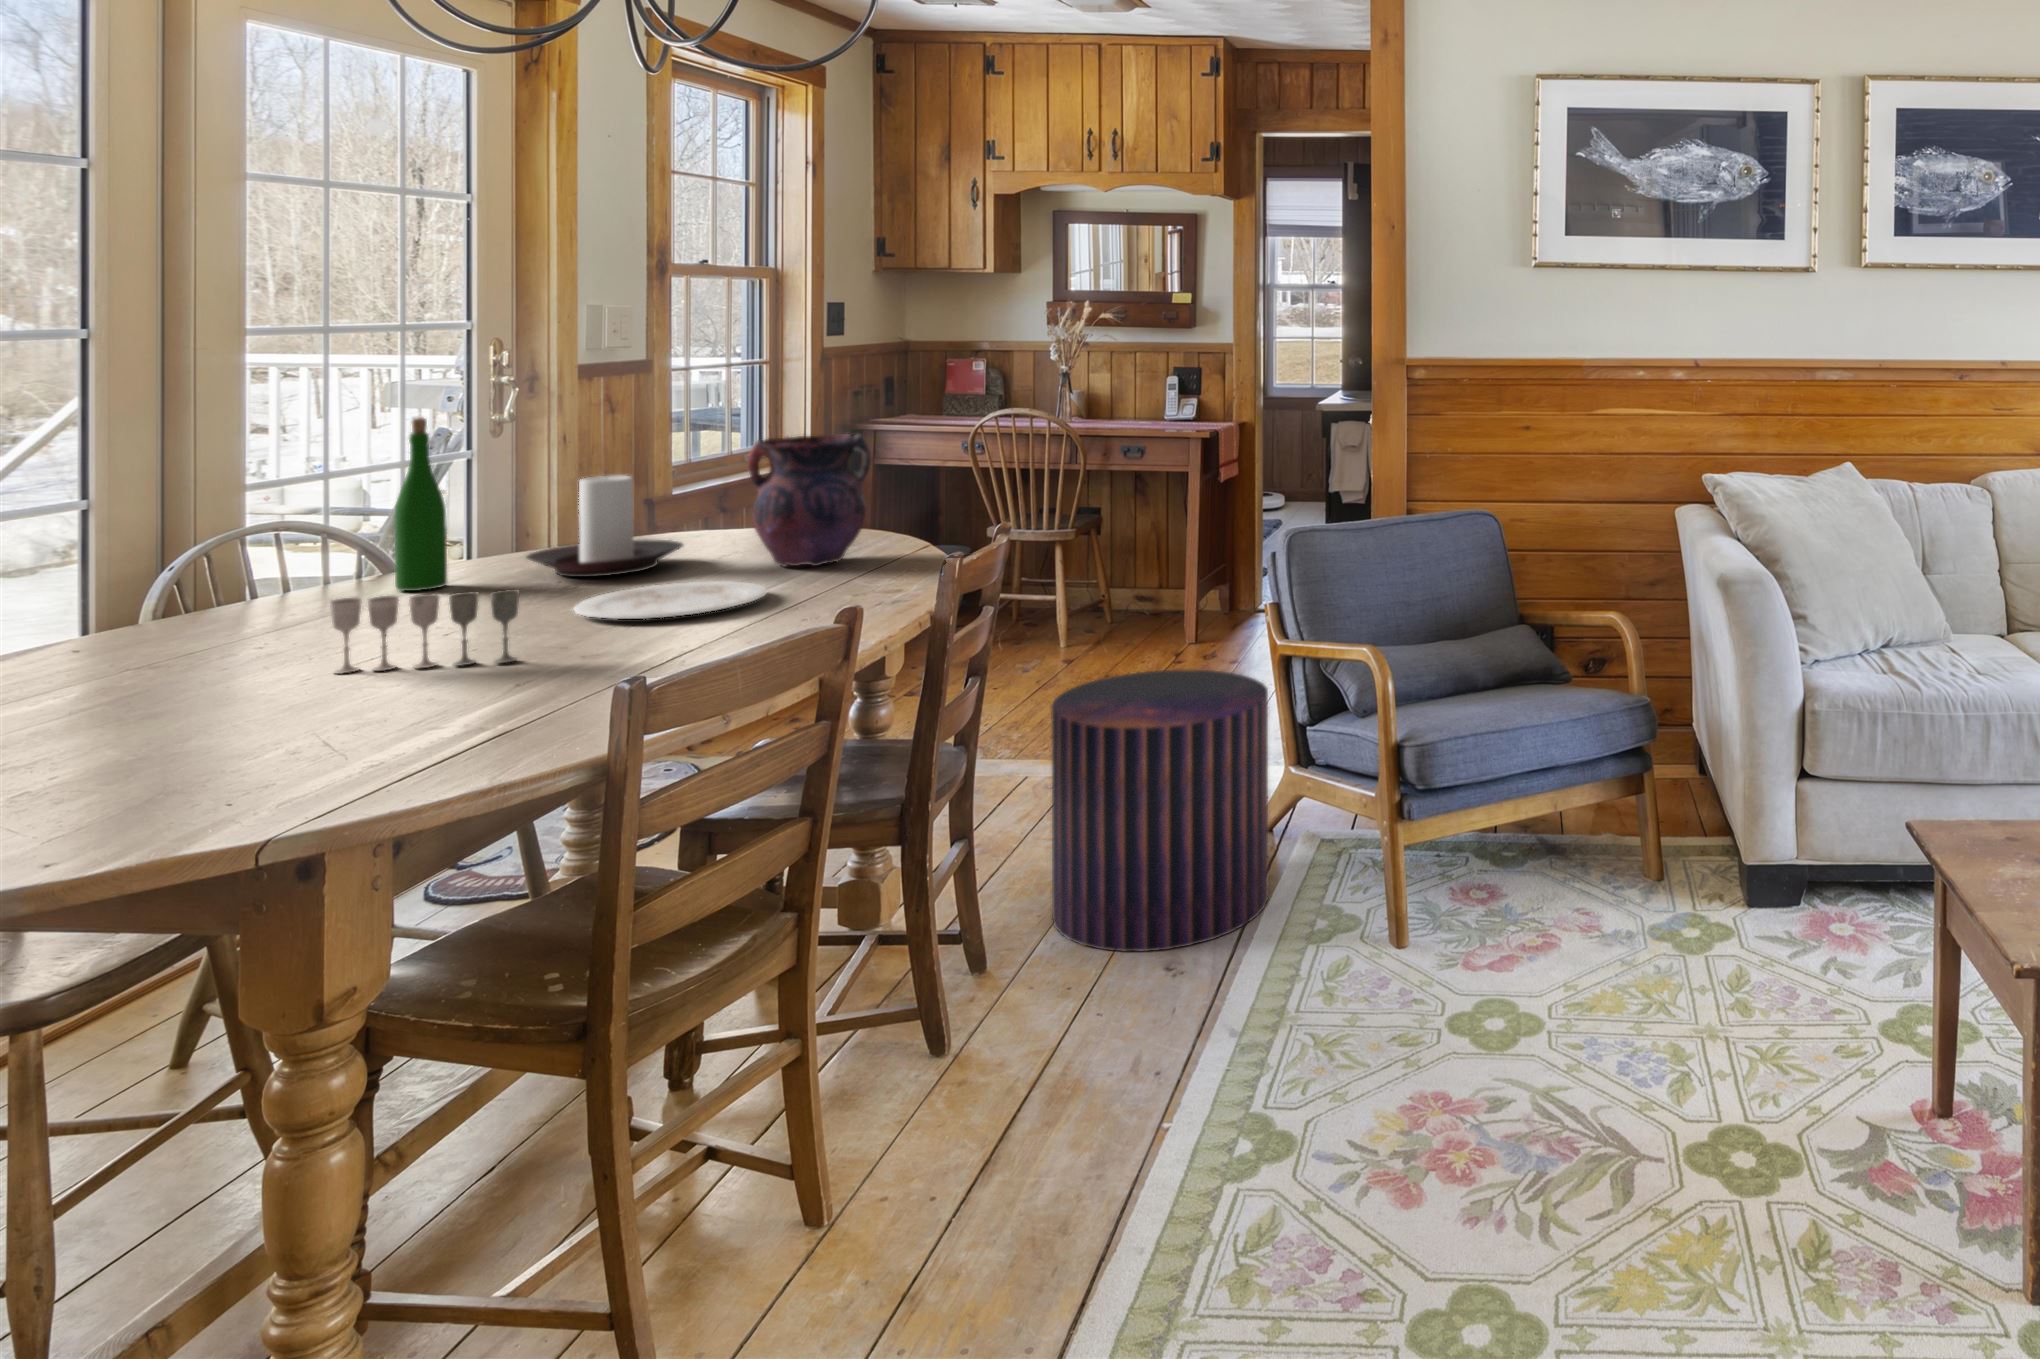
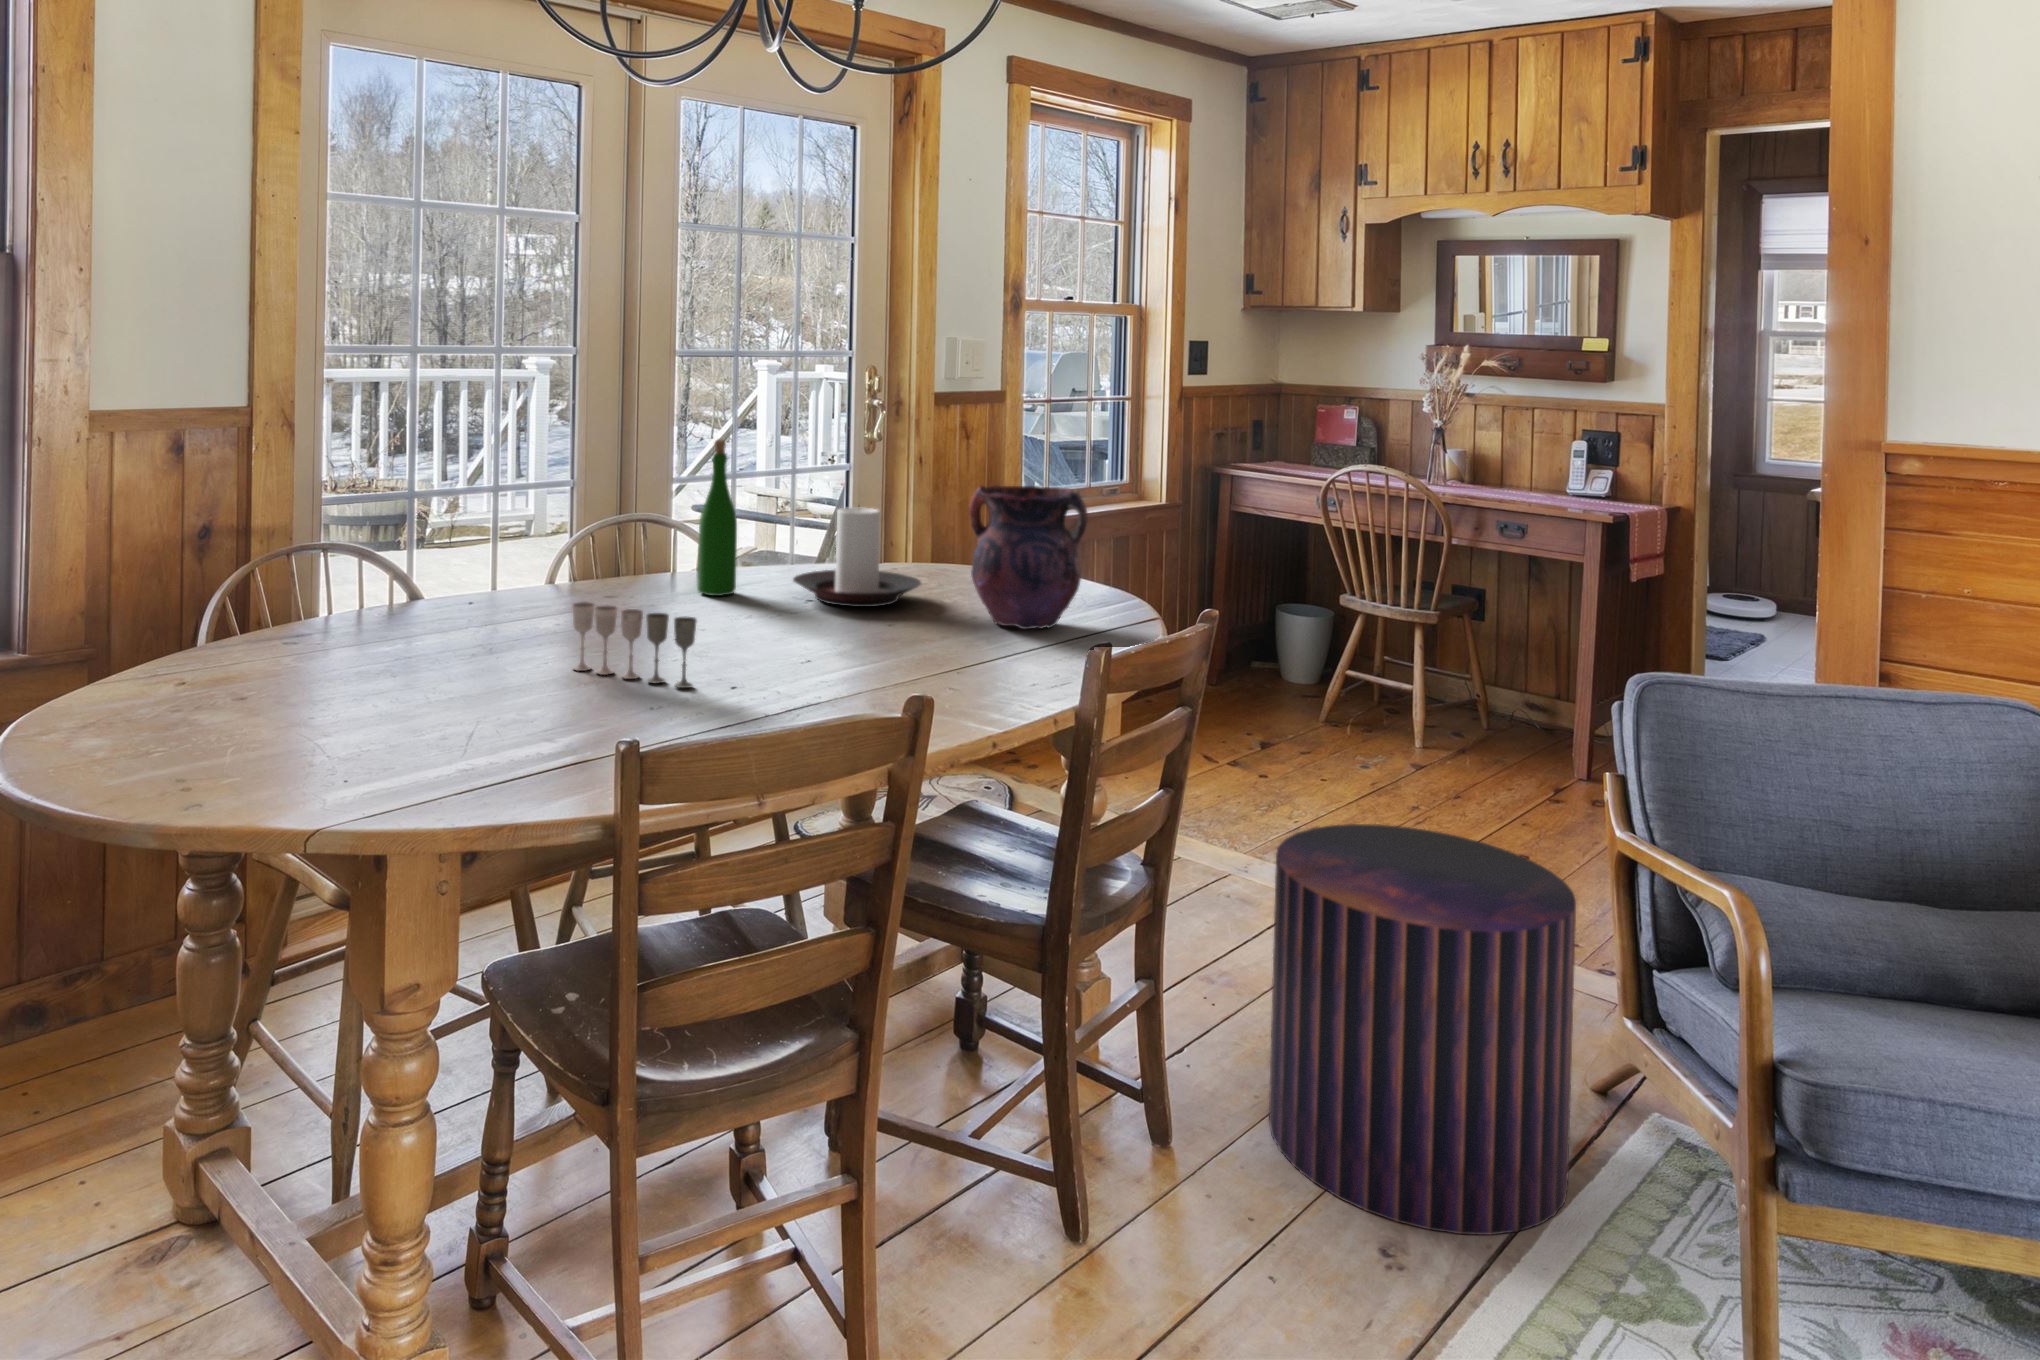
plate: present [574,581,767,619] -> none [779,626,949,667]

